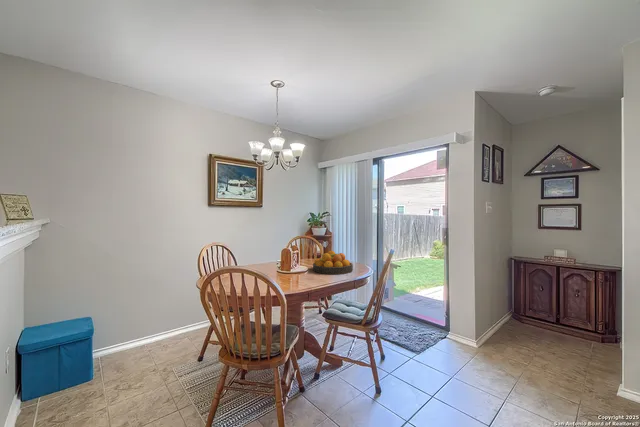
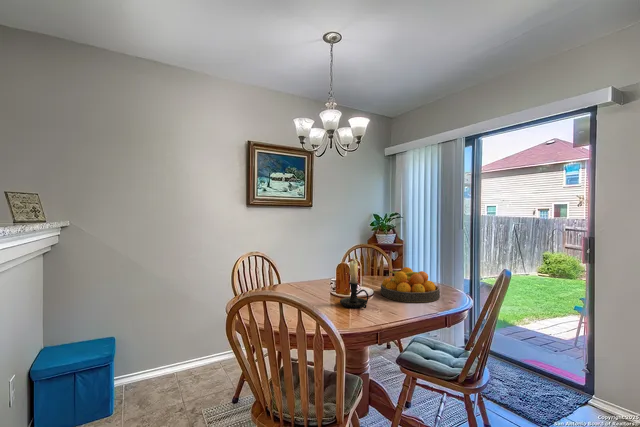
candle holder: none [284,241,304,279] -> present [340,254,368,308]

